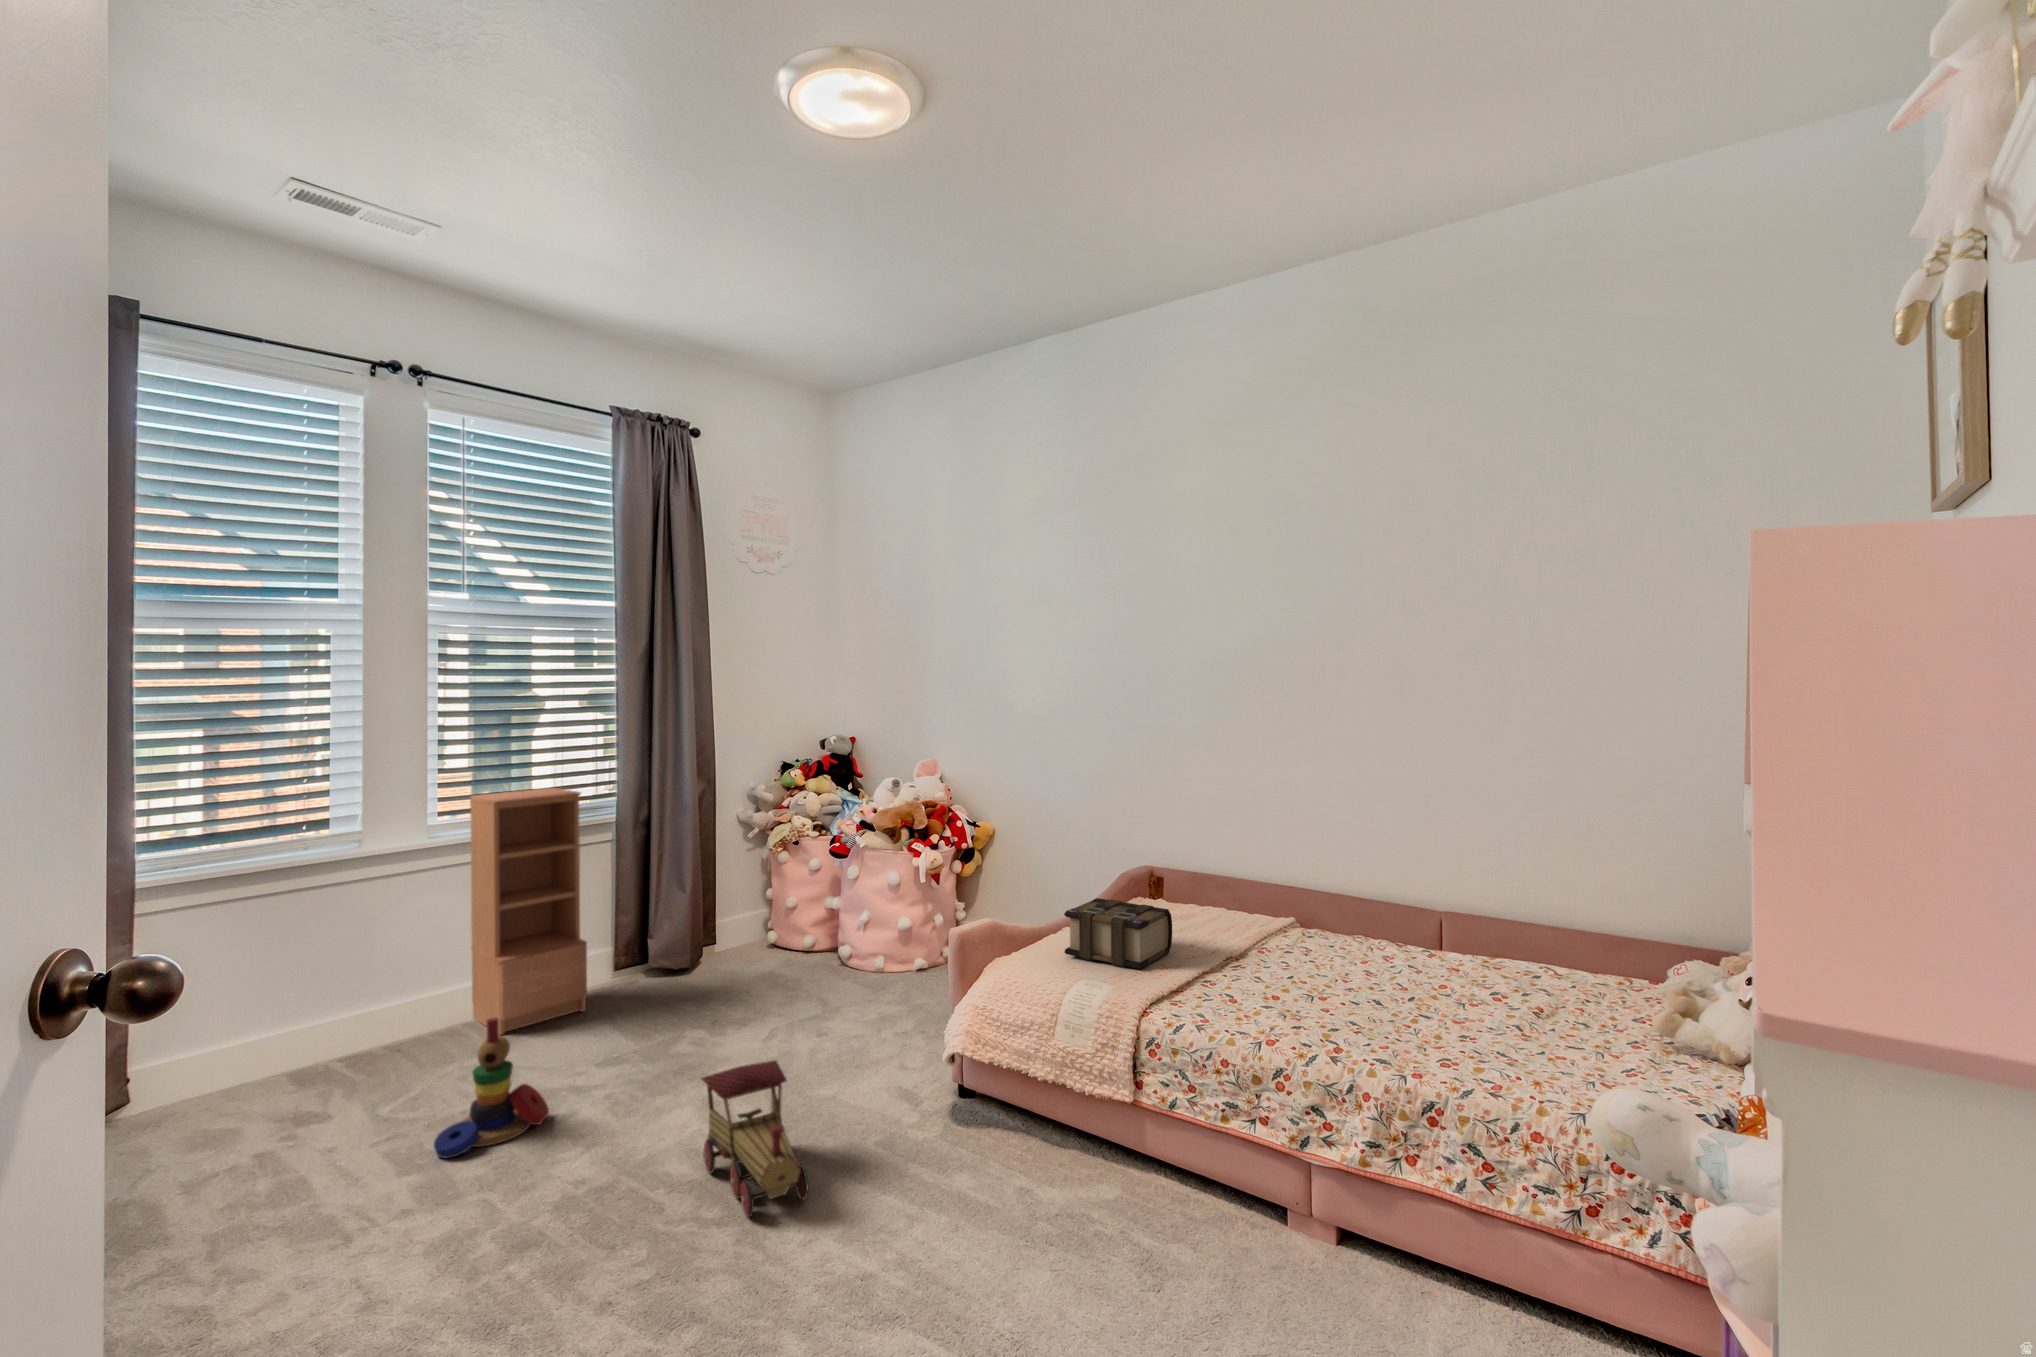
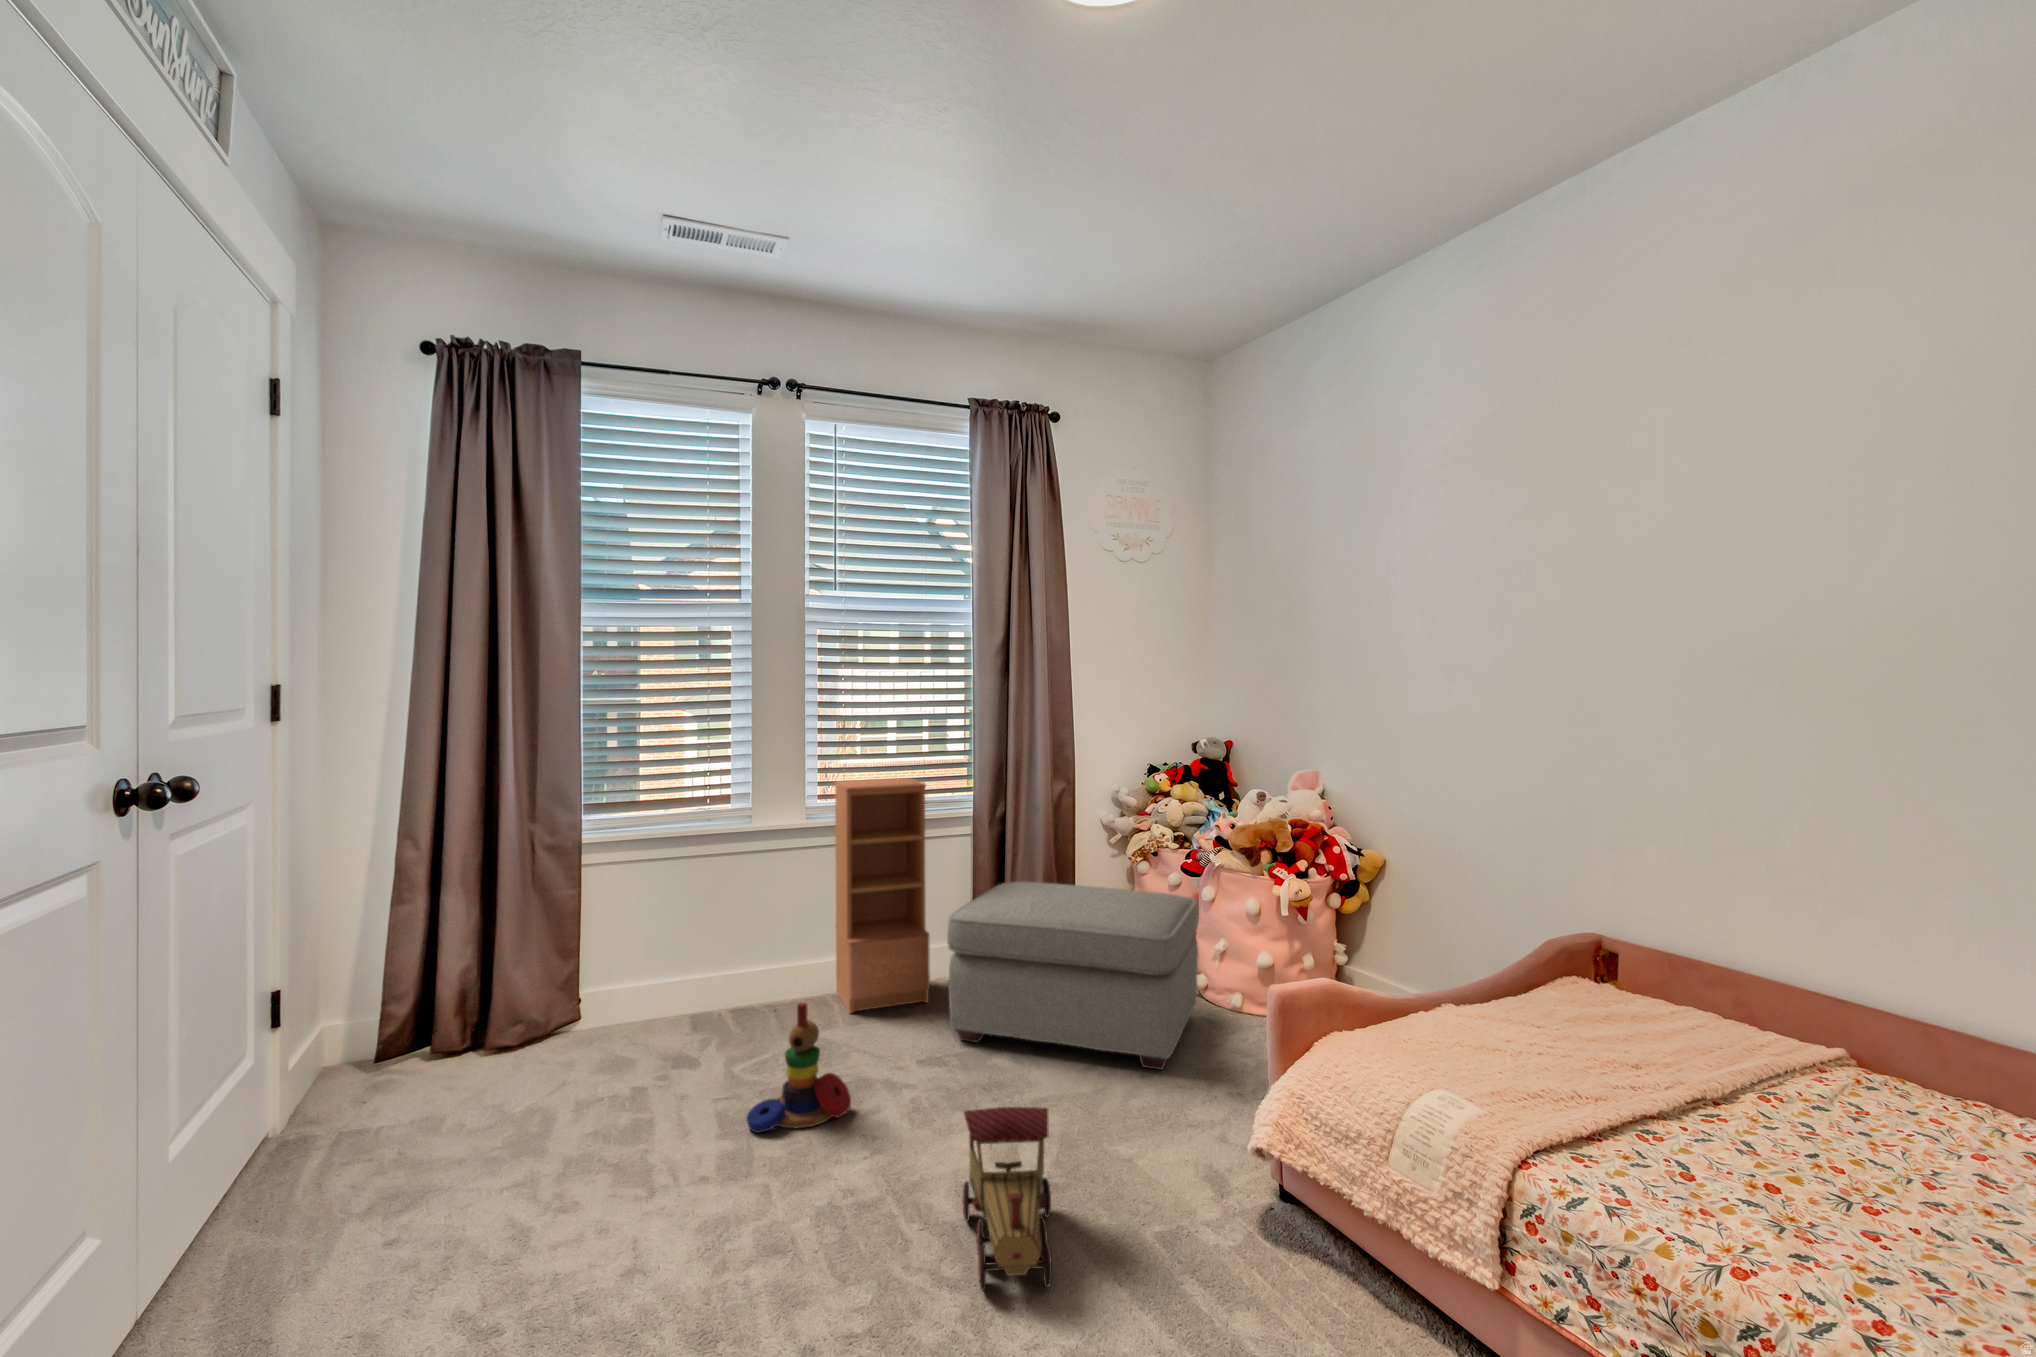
ottoman: none [622,876,852,1037] -> present [947,882,1199,1070]
book: present [1064,898,1172,969] -> none [1428,975,1601,1091]

